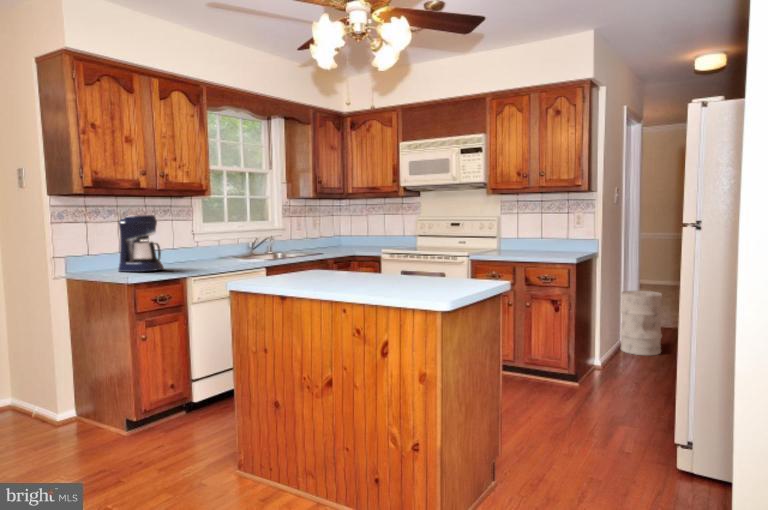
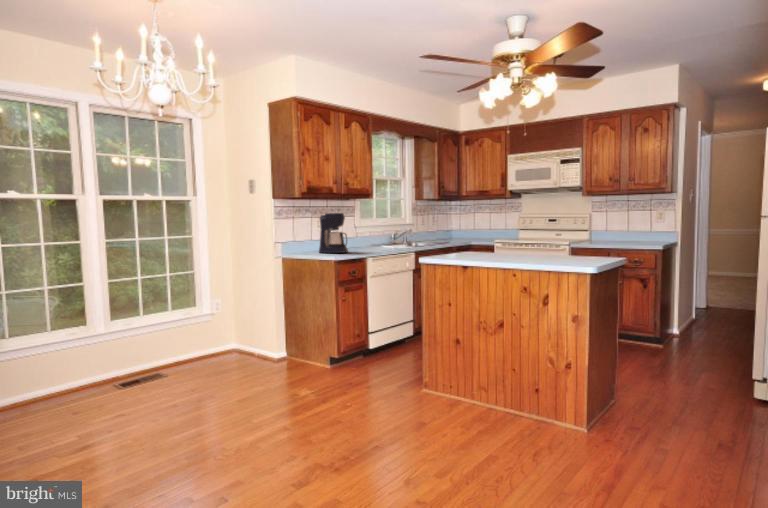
trash can: present [620,291,663,356] -> none [694,276,734,329]

